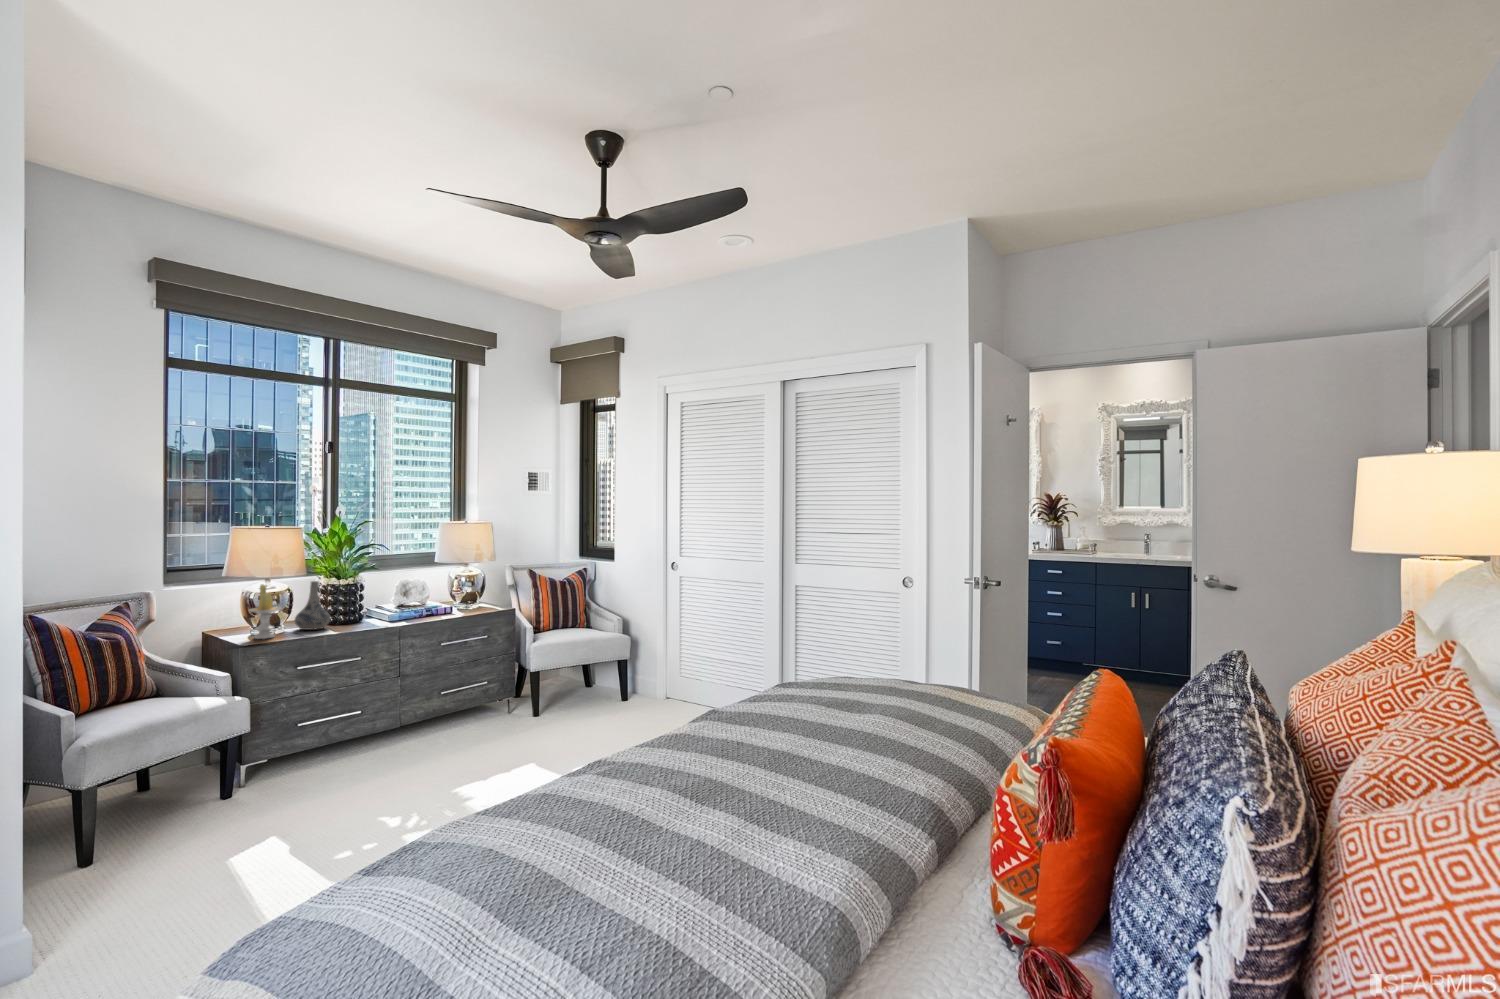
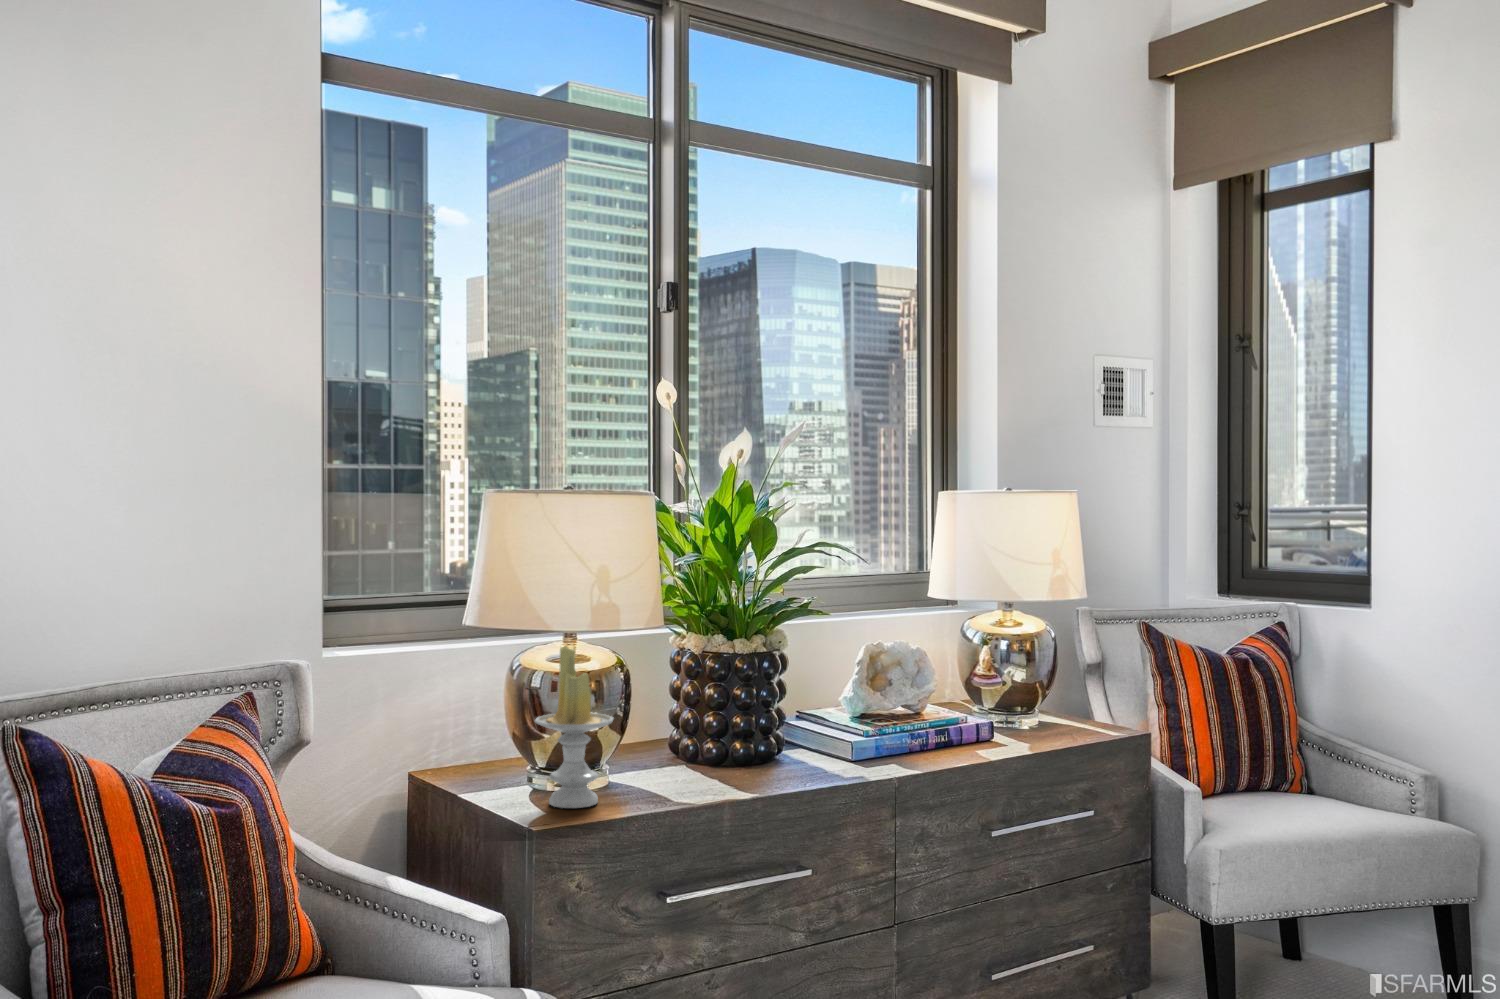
decorative vase: present [294,581,330,630] -> none [634,641,722,783]

